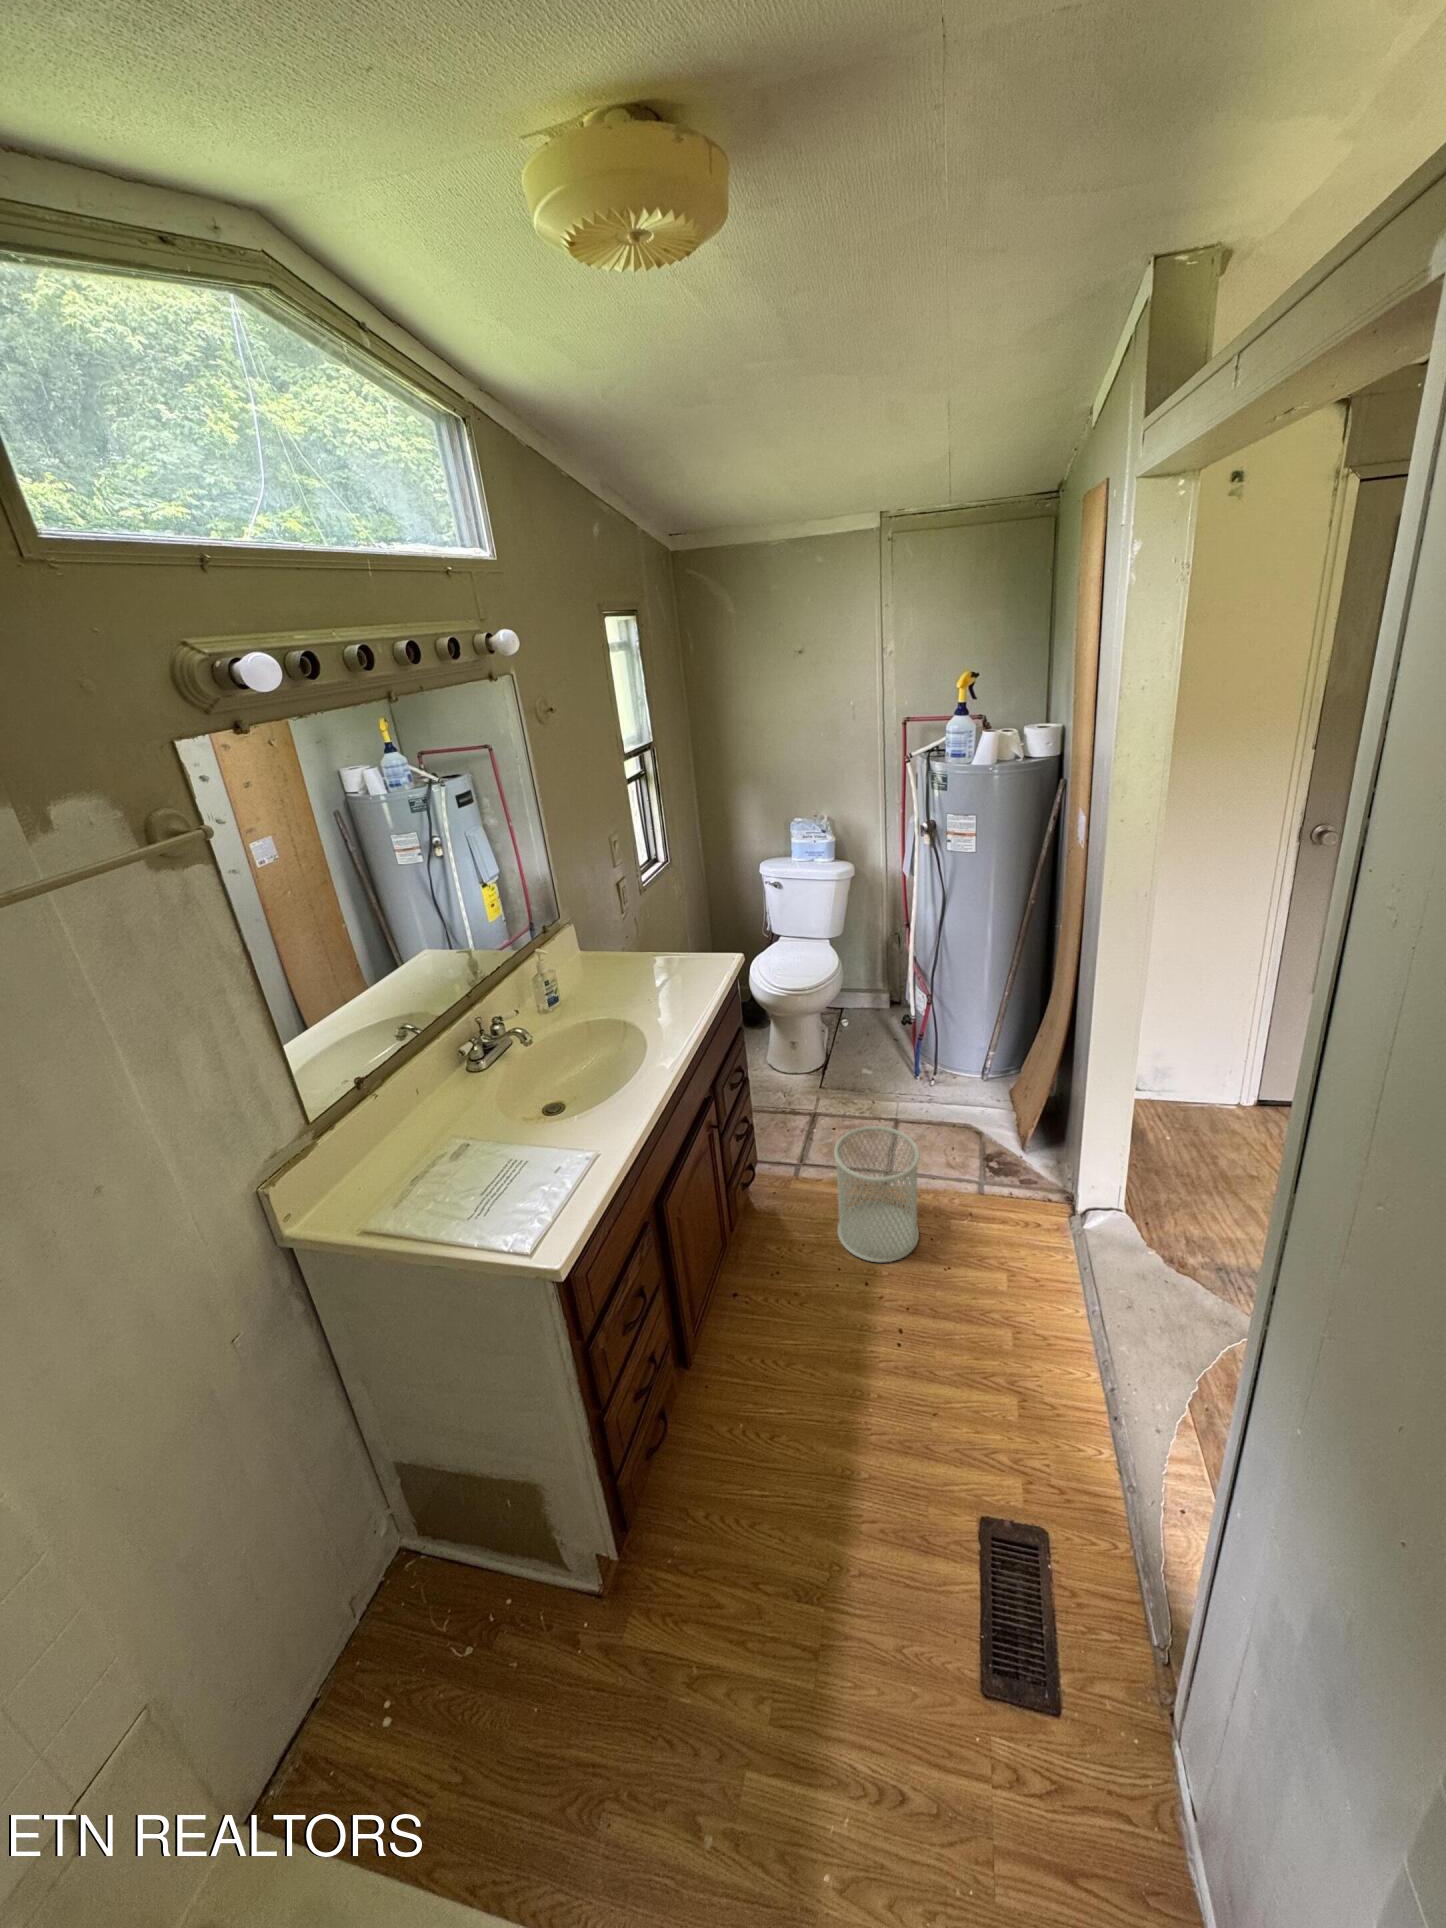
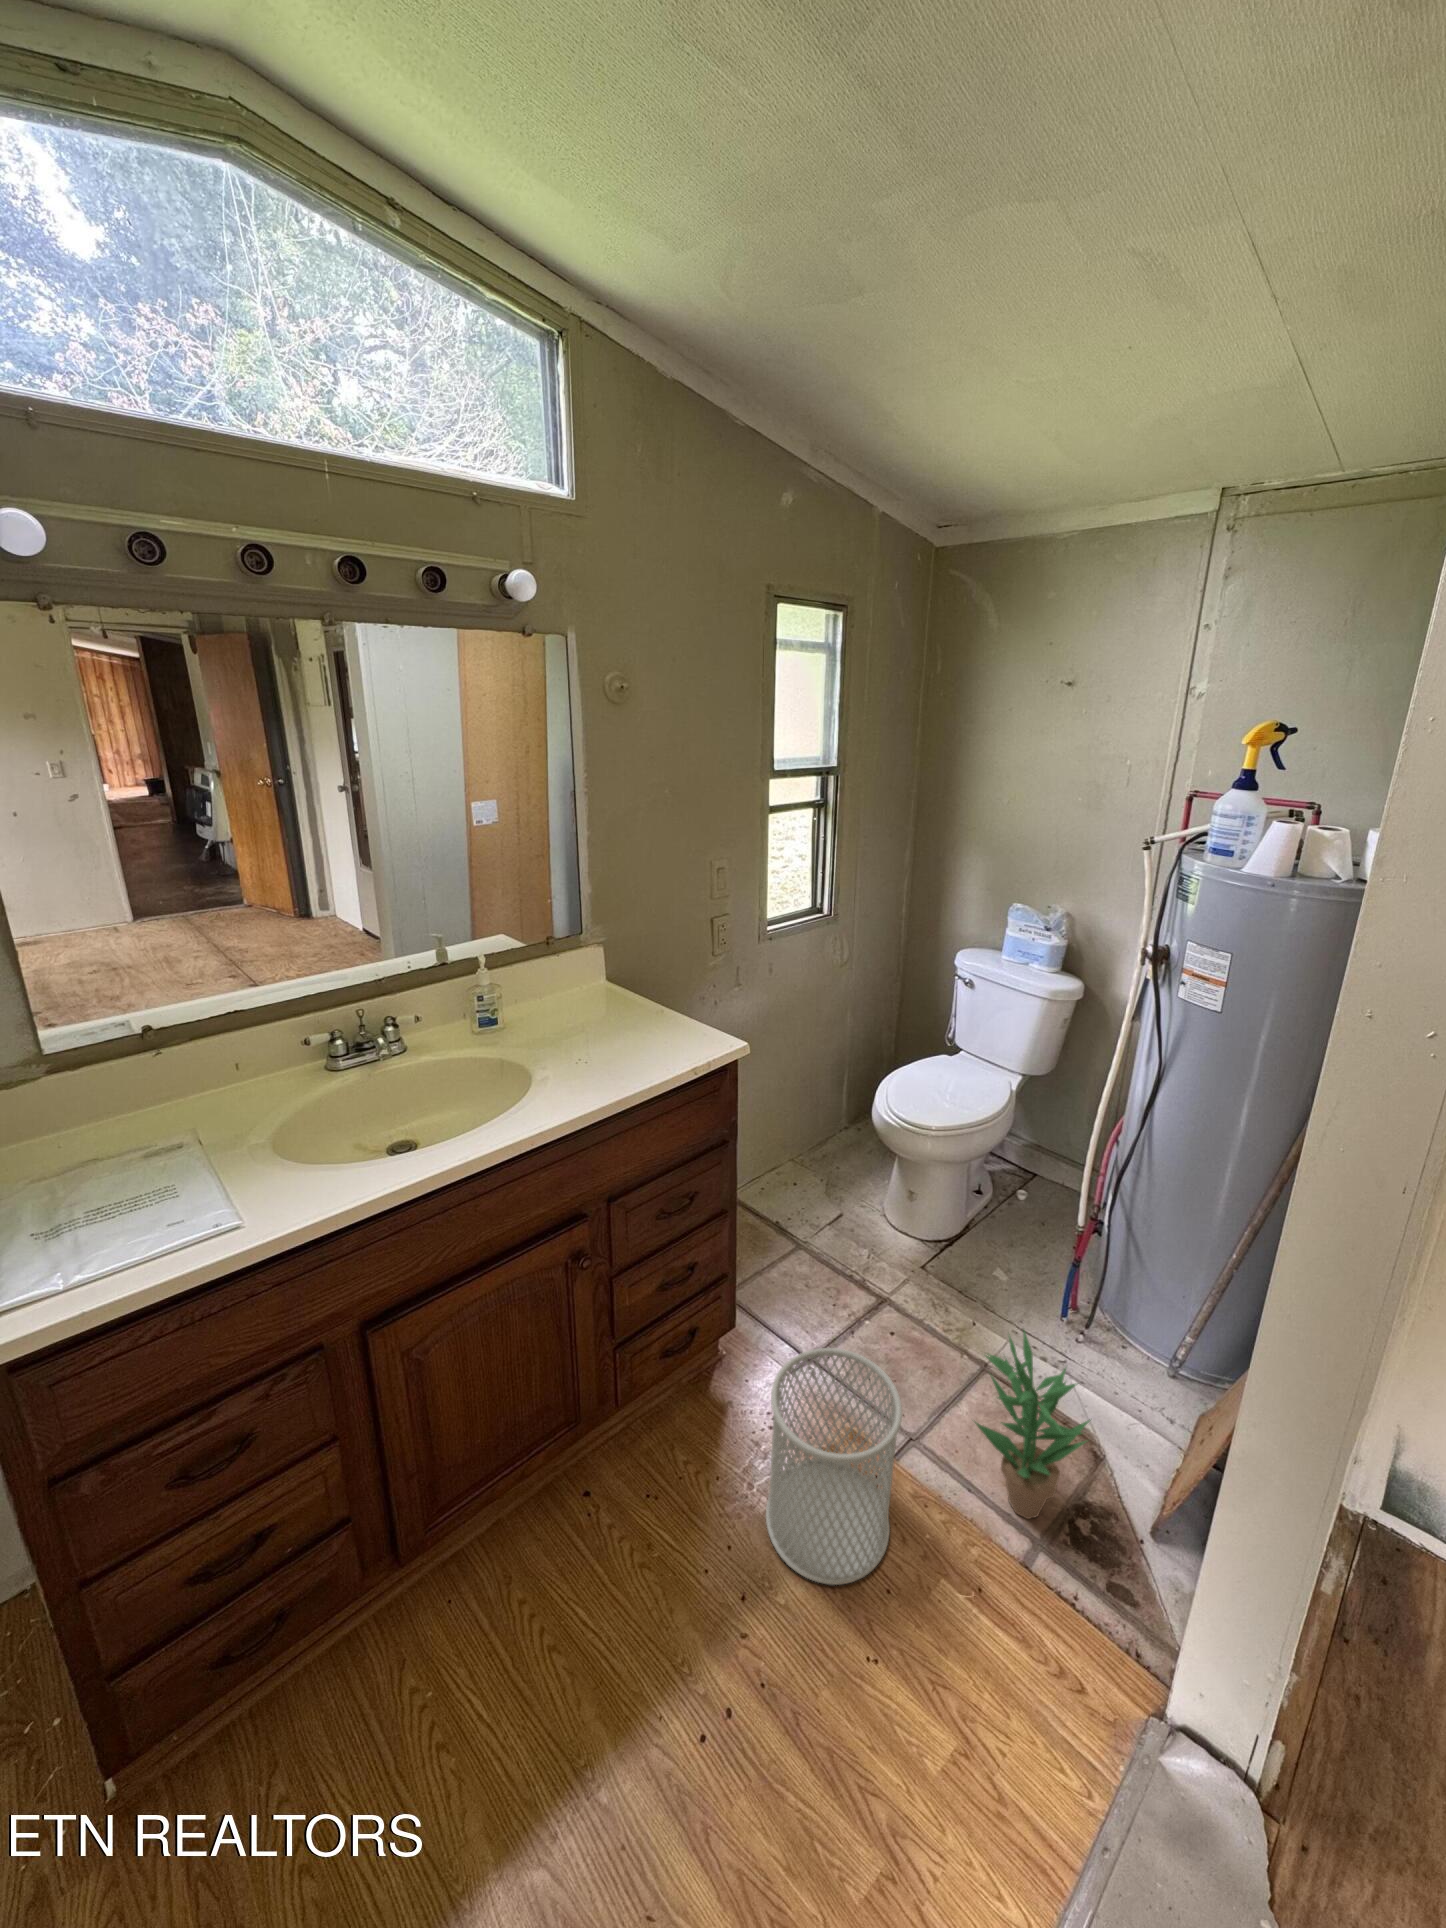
potted plant: none [928,1068,996,1176] -> present [975,1331,1091,1519]

